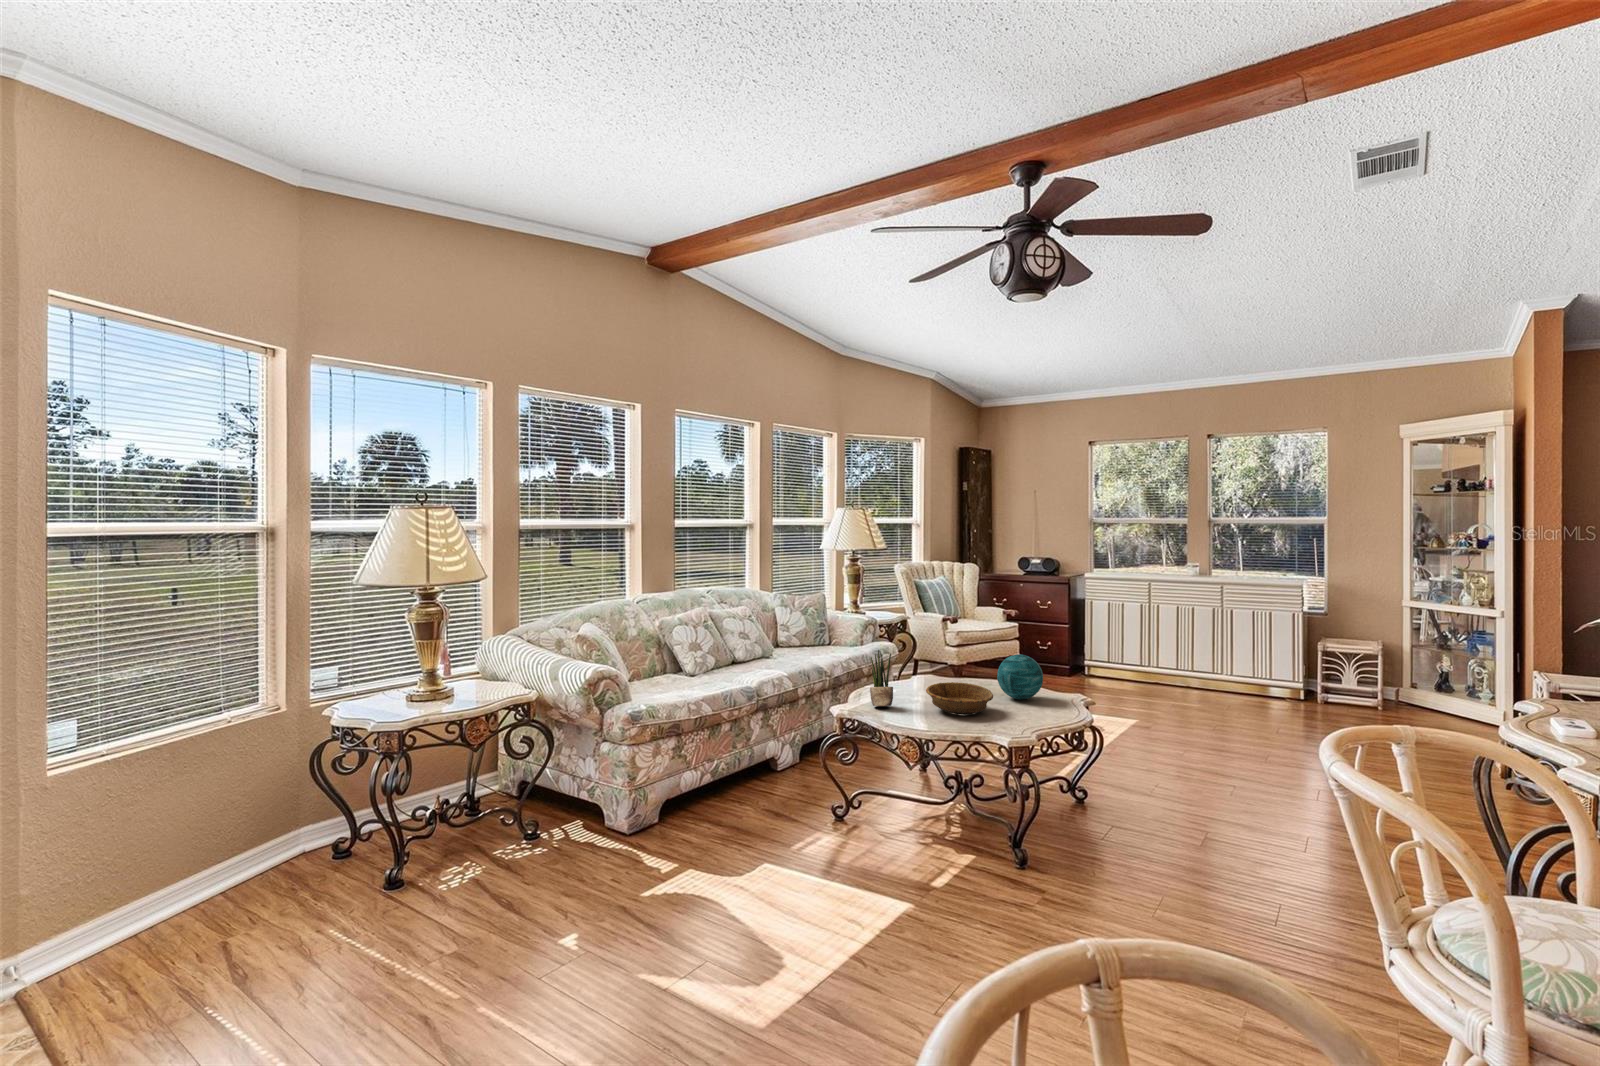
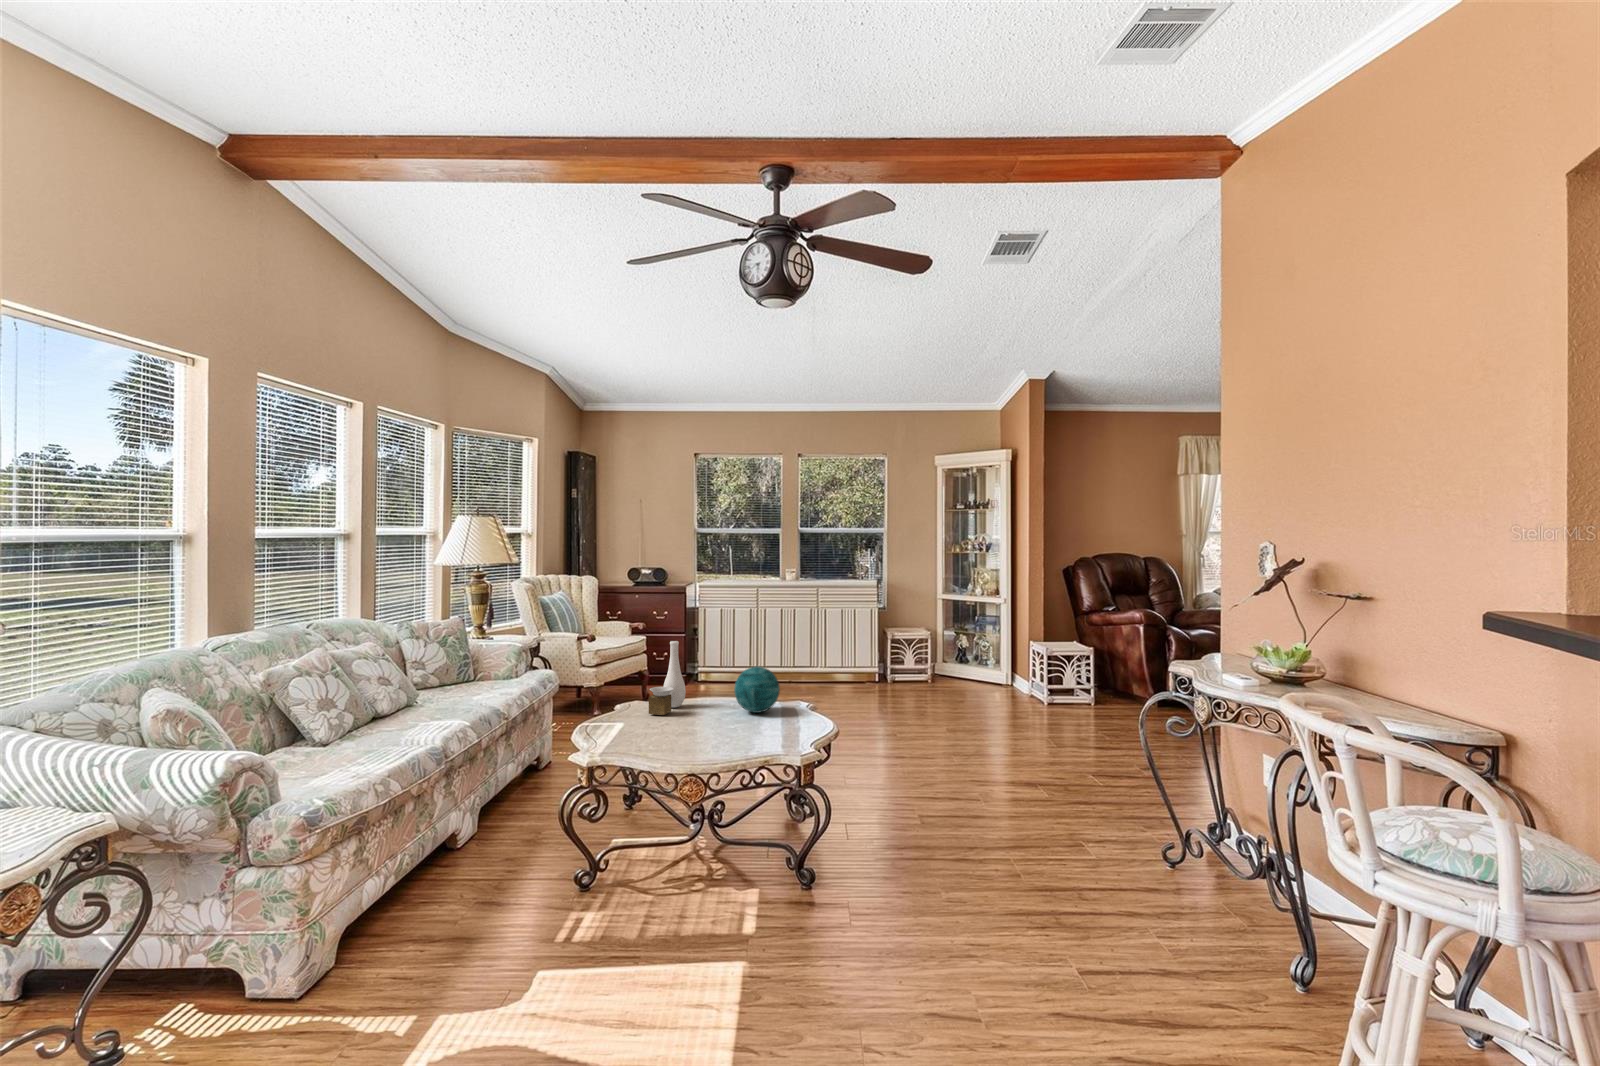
vase: none [923,624,964,689] -> present [649,641,686,715]
potted plant: present [870,650,893,706] -> none [620,677,647,744]
decorative bowl: present [926,682,993,715] -> none [683,703,755,738]

